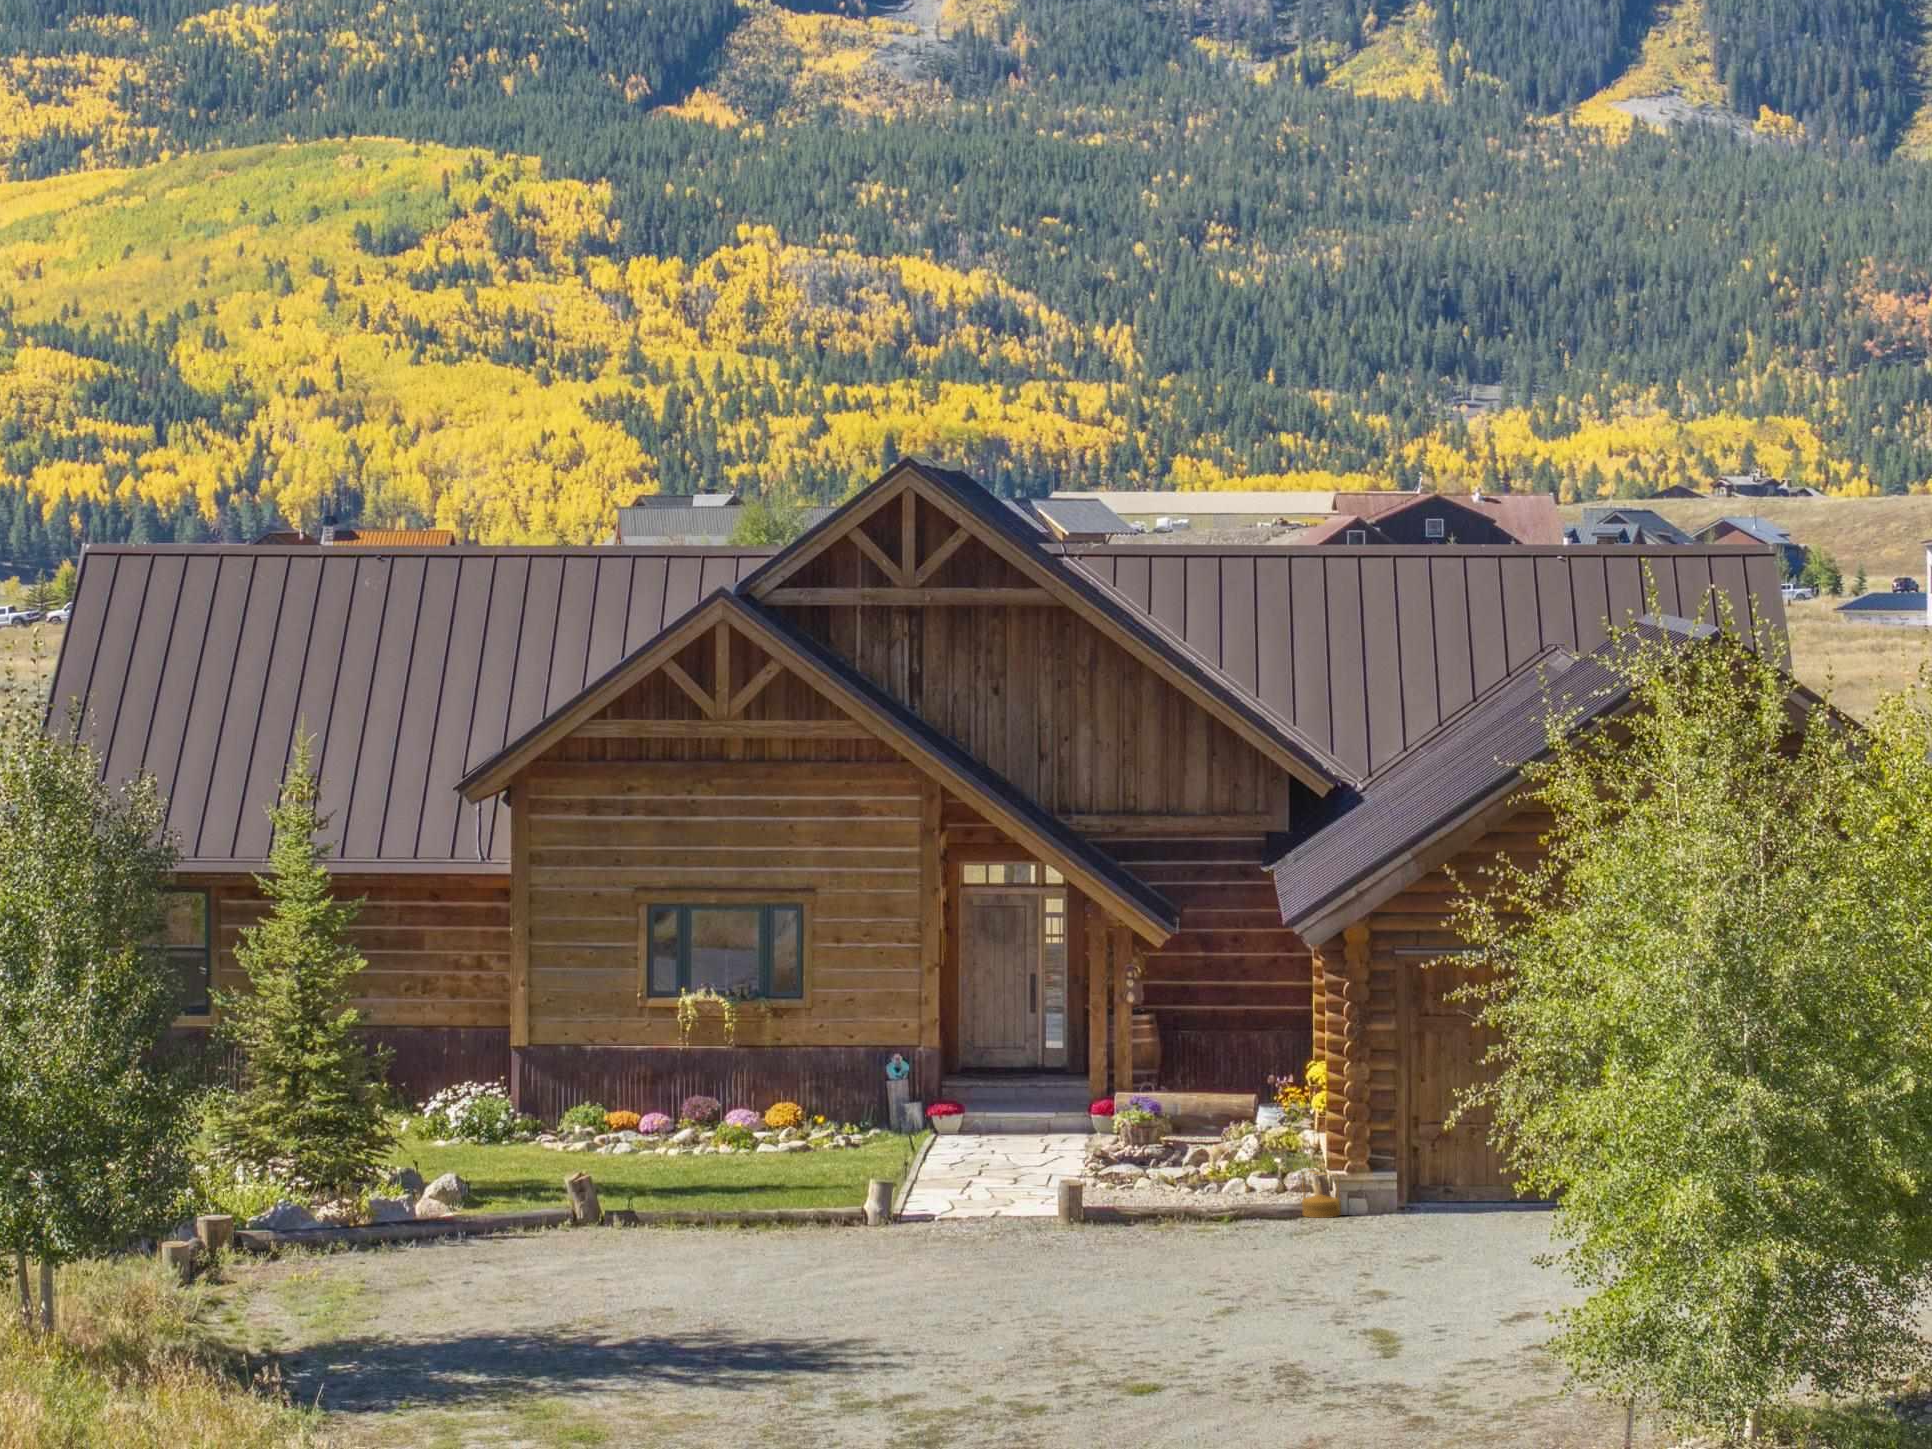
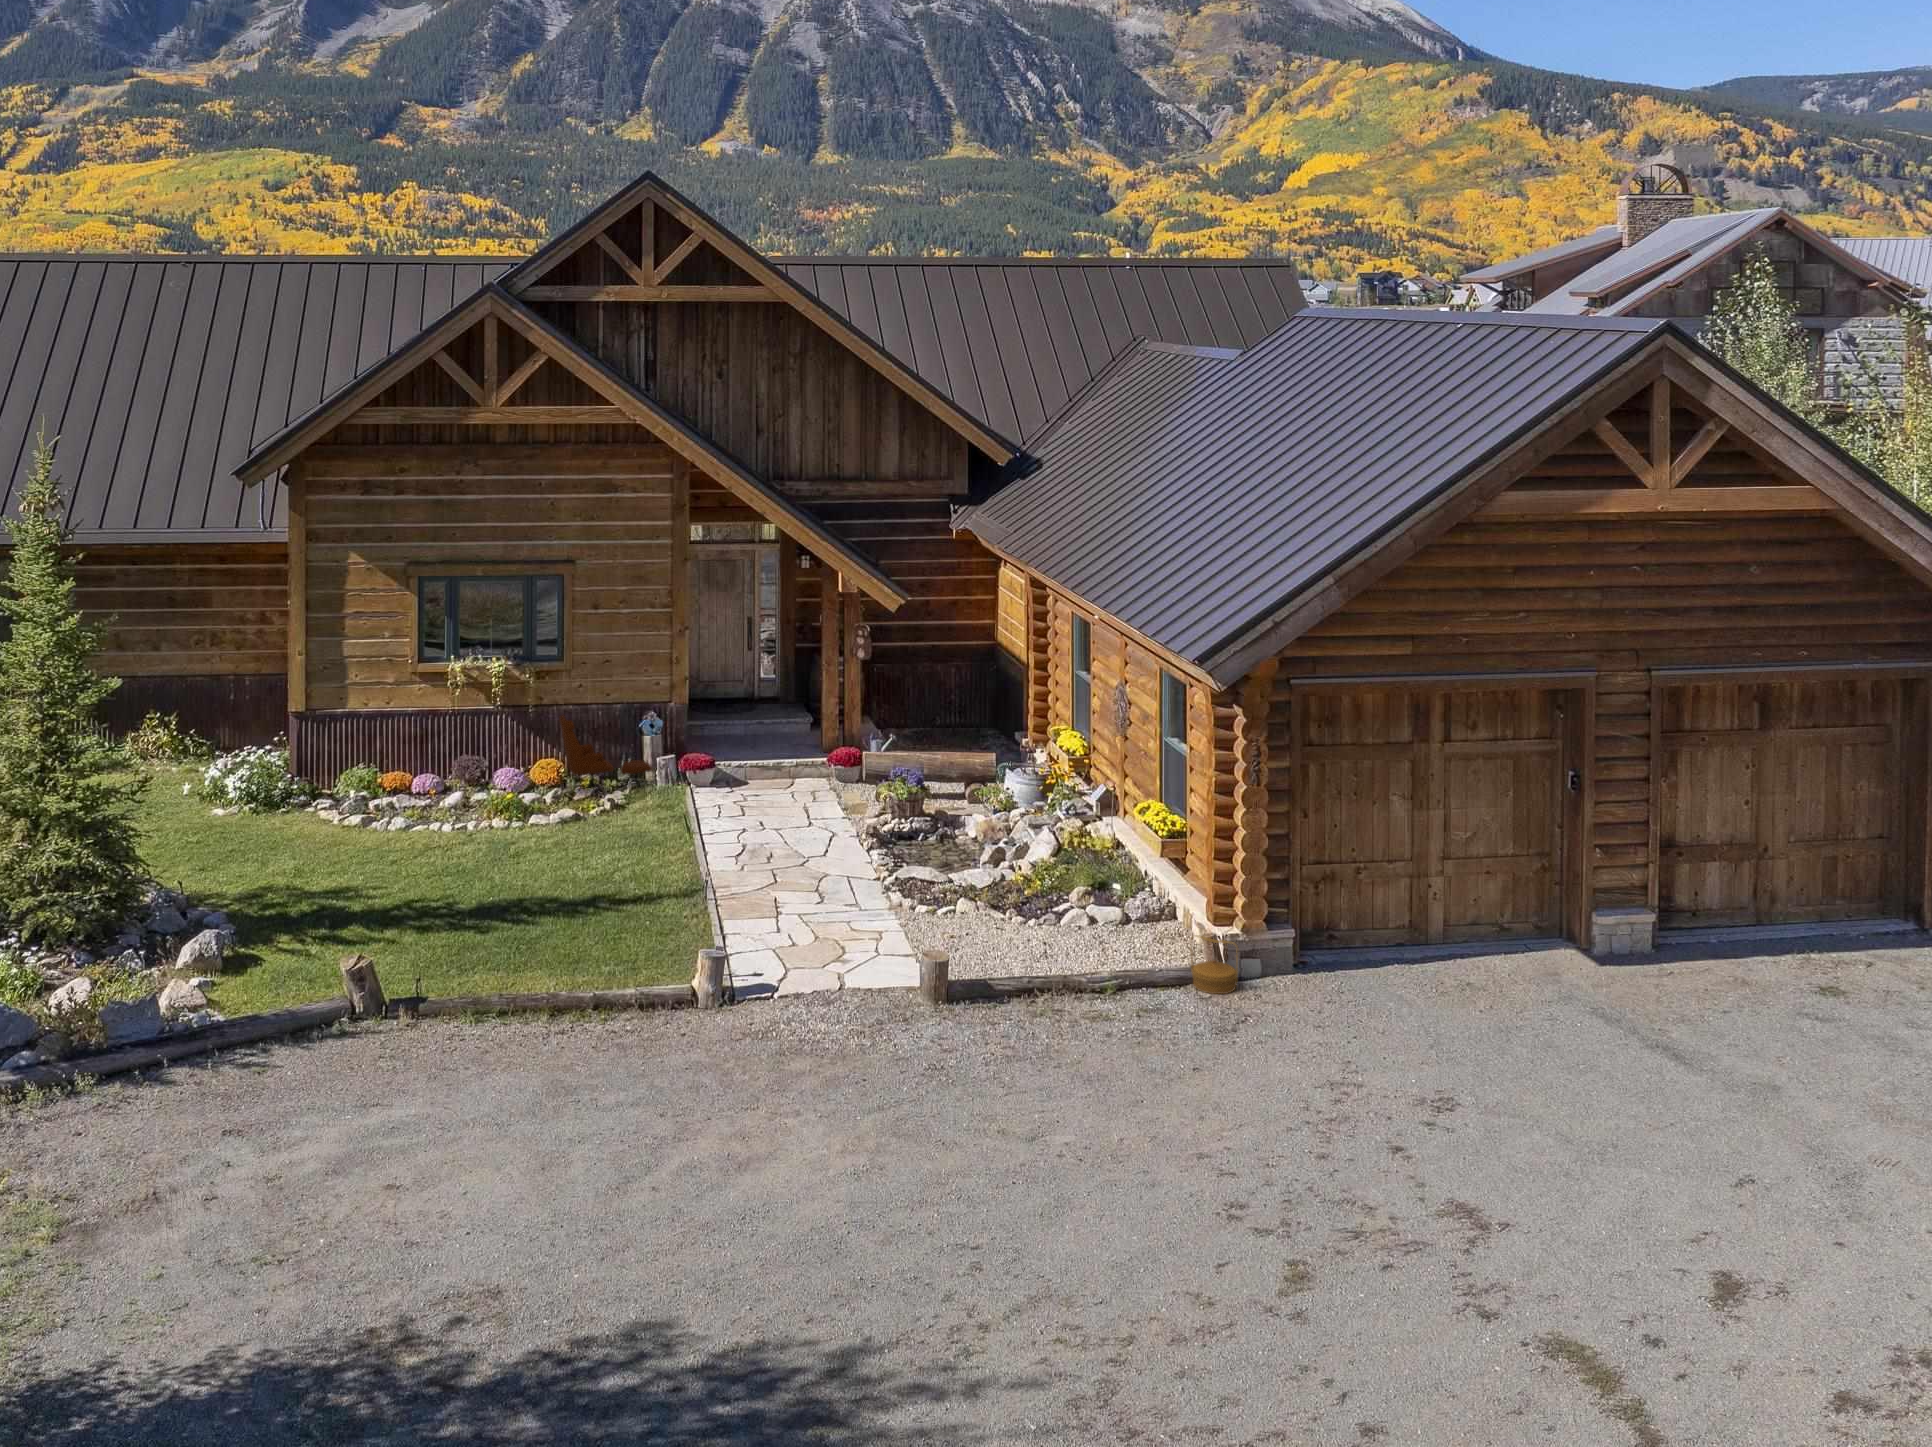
lounge chair: none [791,1048,893,1134] -> present [559,715,653,791]

